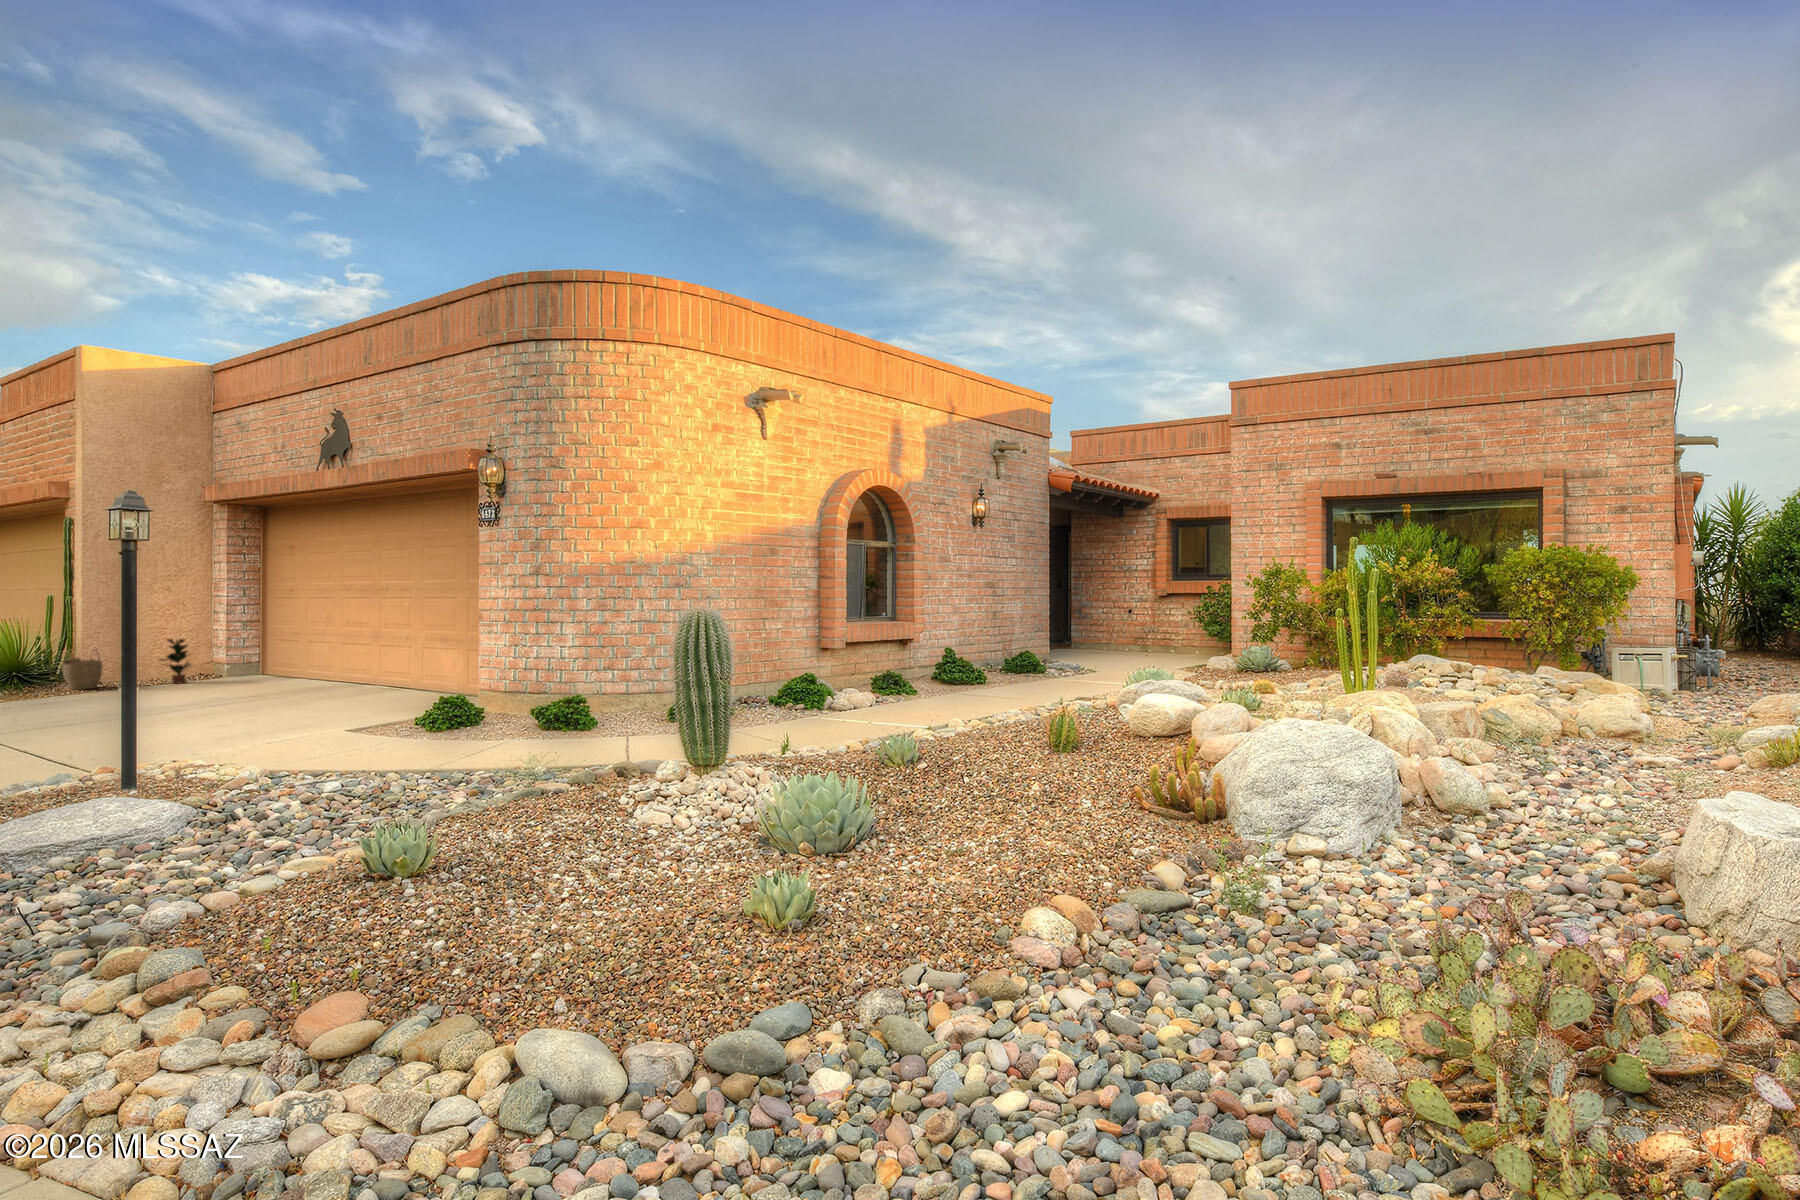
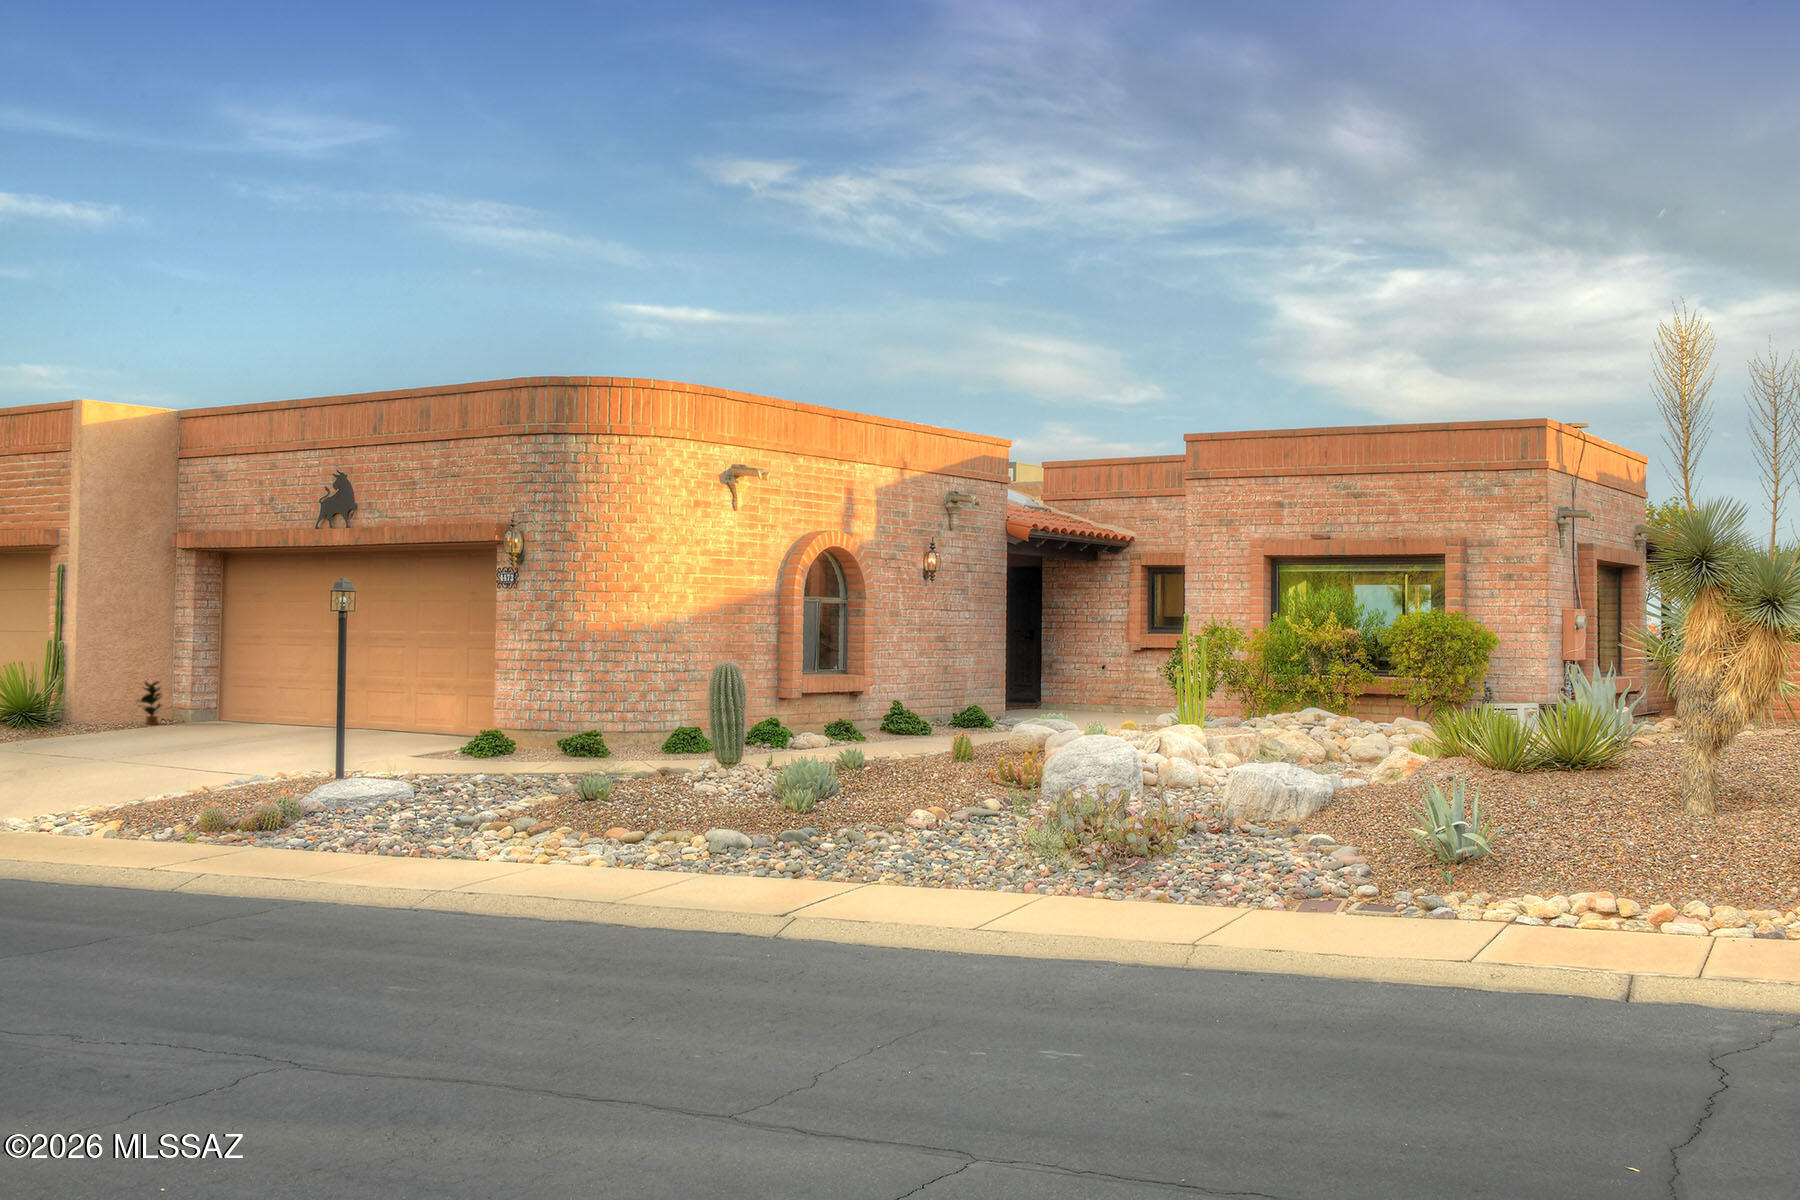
woven basket: present [63,652,103,690] -> none [54,690,89,728]

